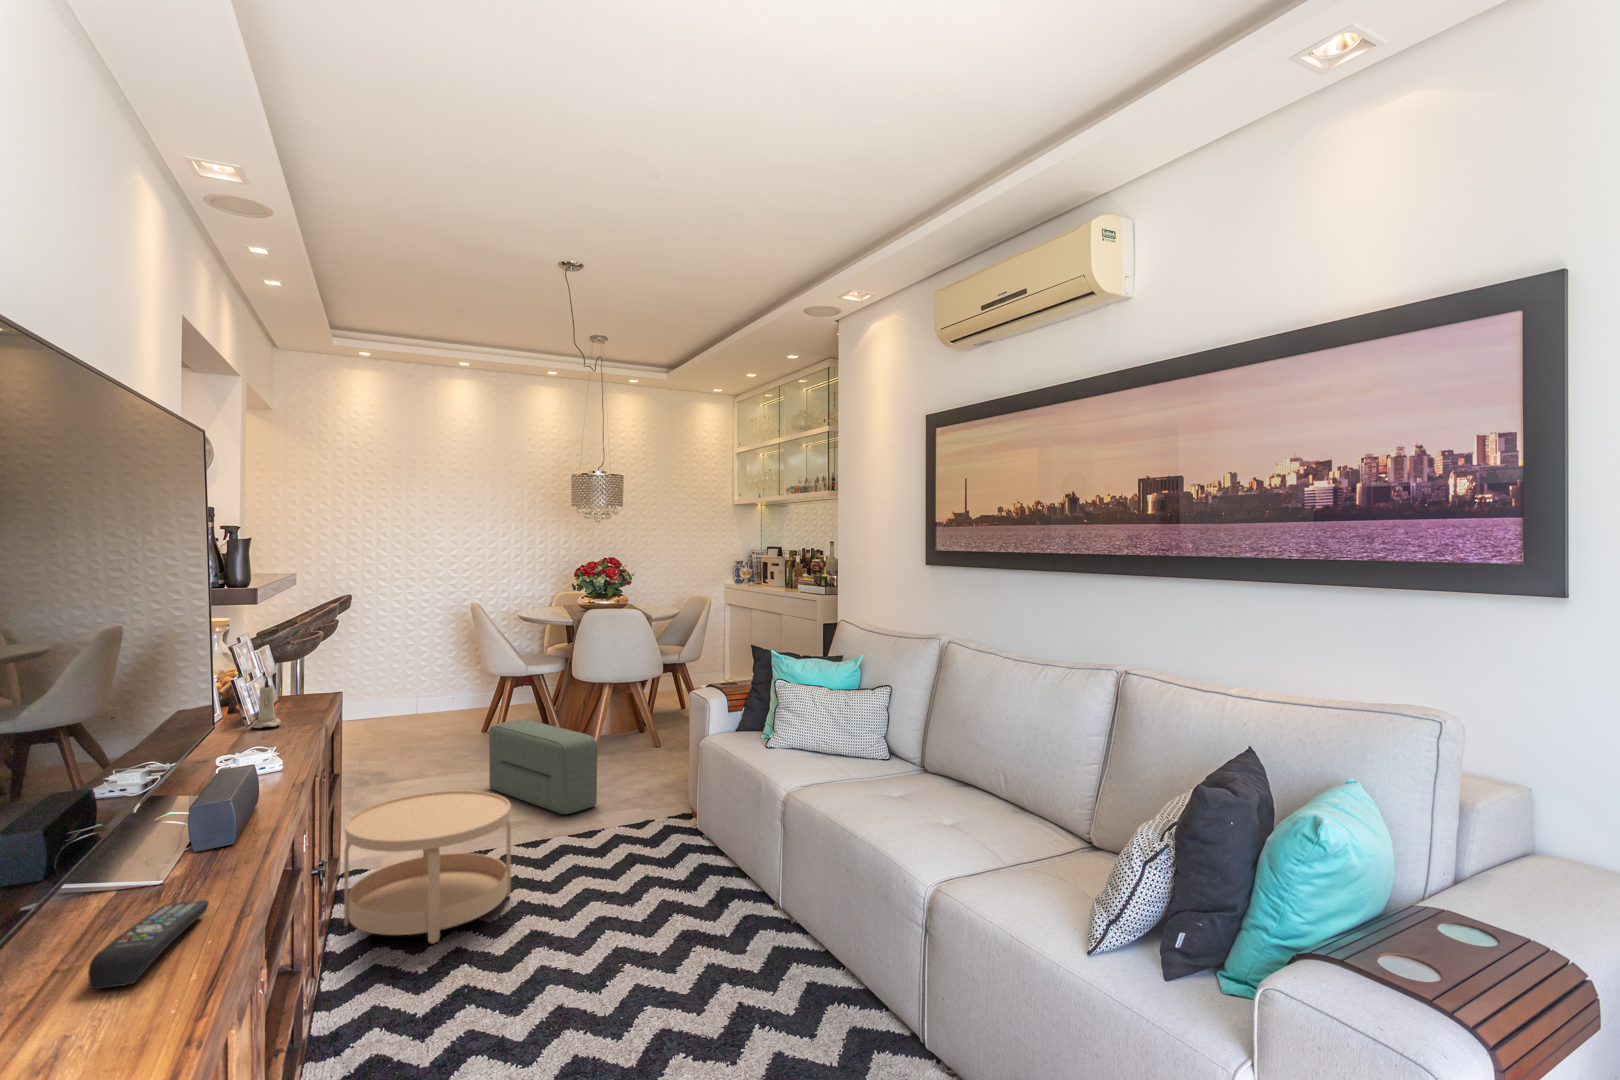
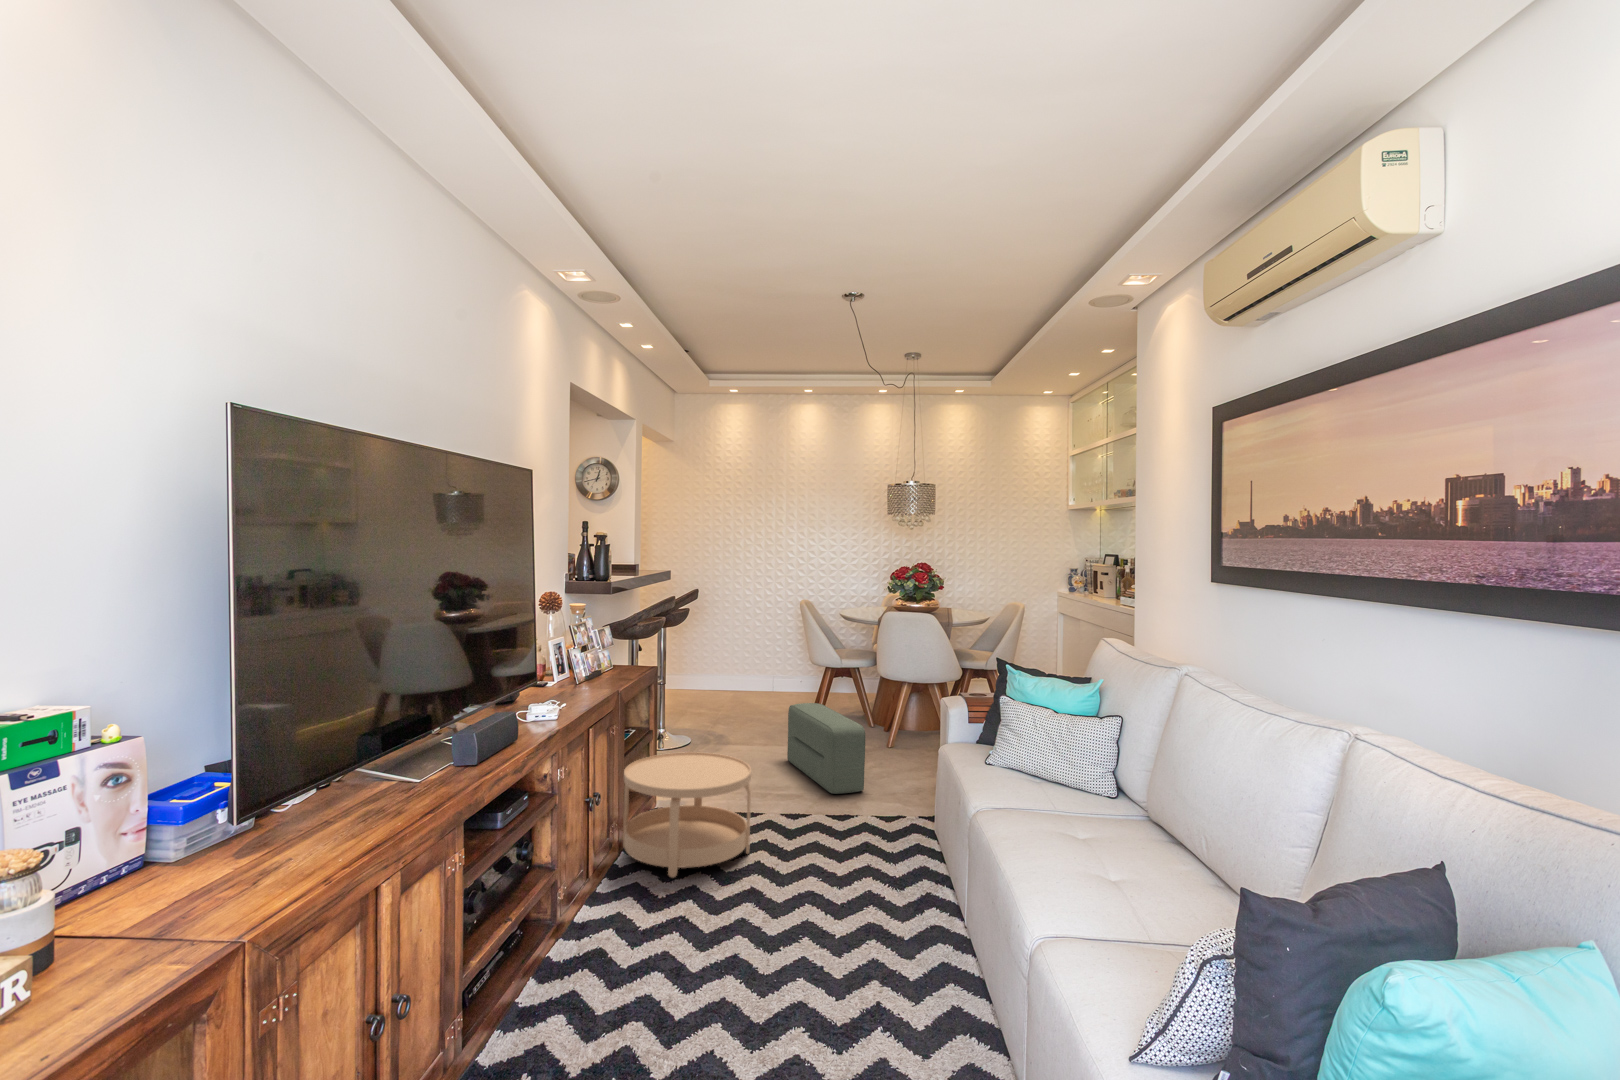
candle: present [251,676,281,728] -> none [559,641,581,681]
remote control: present [88,900,209,989] -> none [285,791,392,838]

